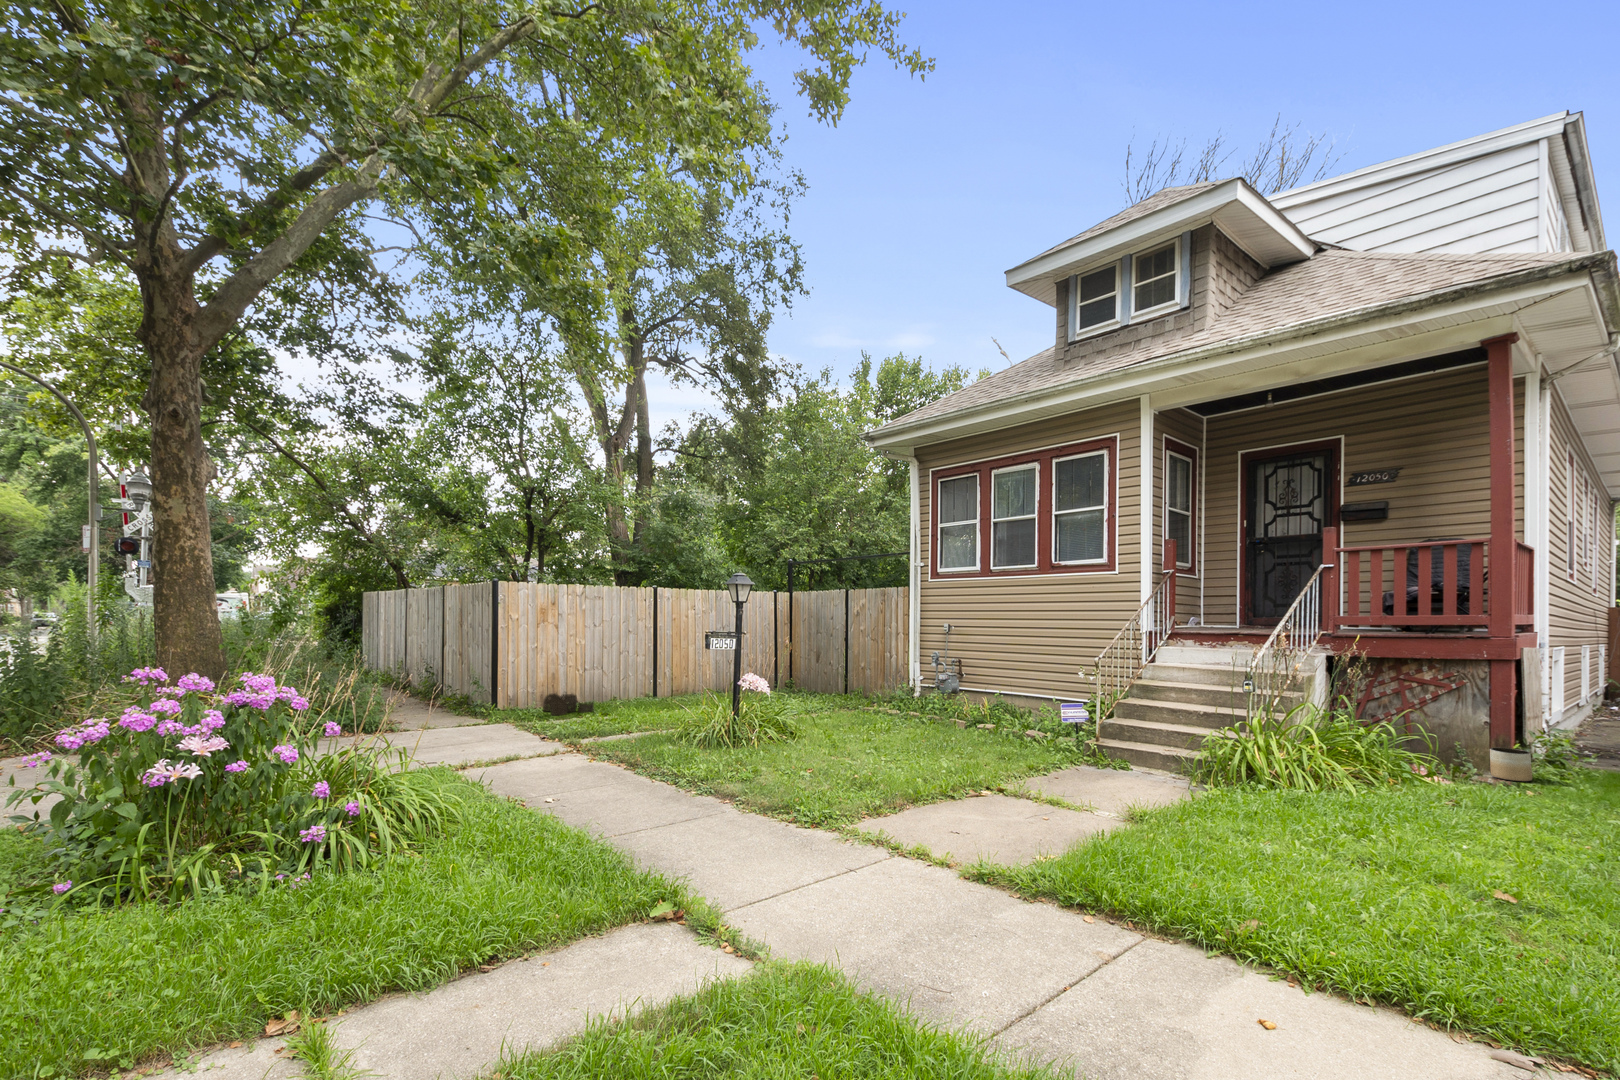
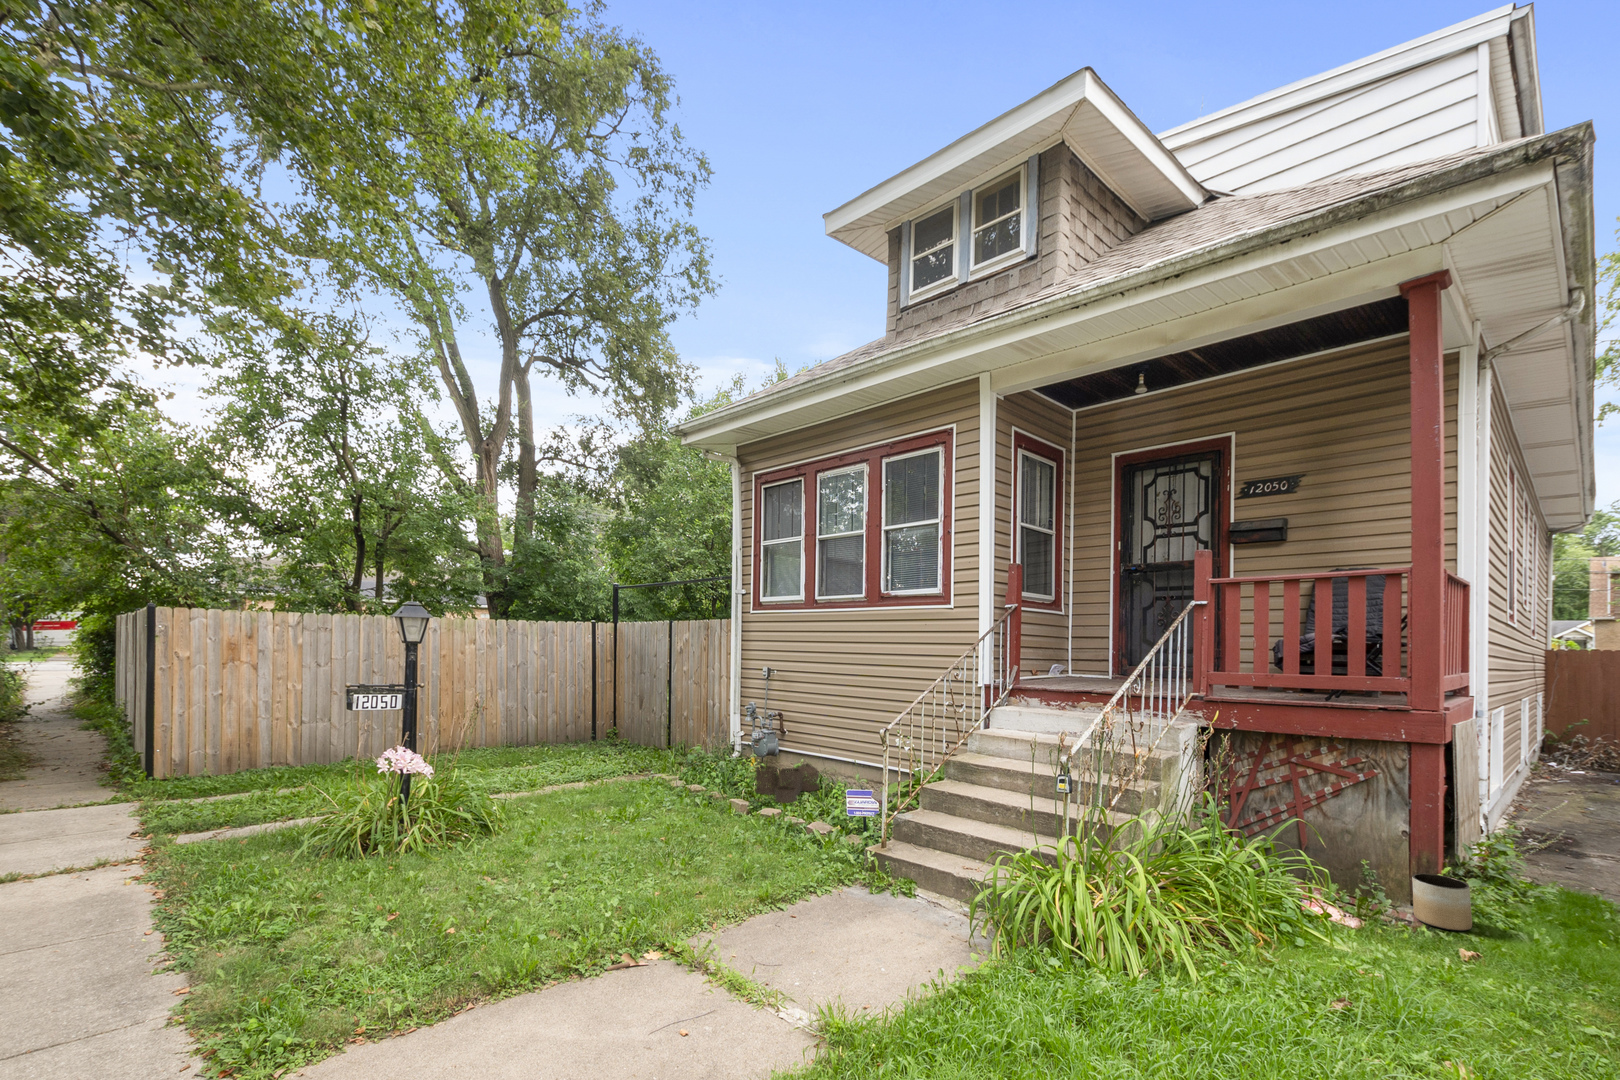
woven basket: present [543,693,594,715] -> present [756,763,819,803]

